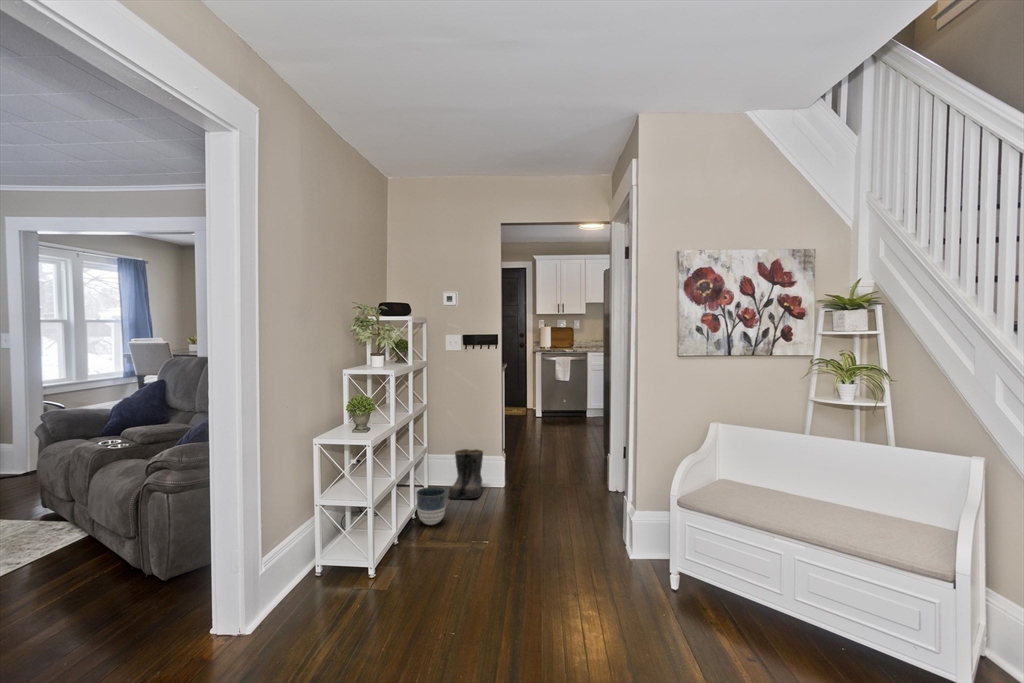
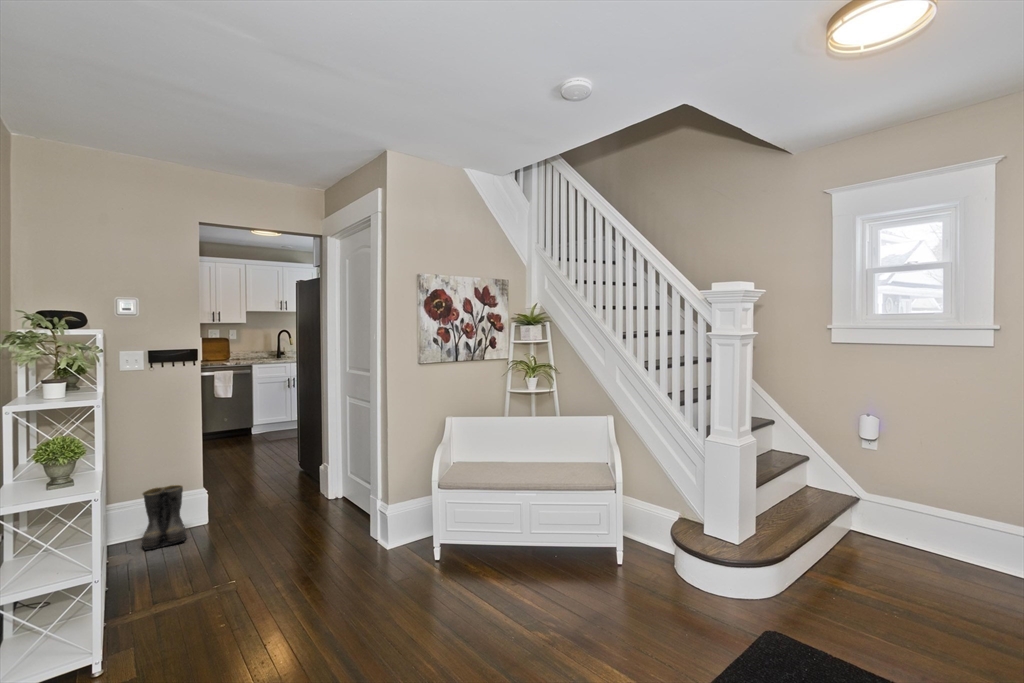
planter: present [417,487,446,525] -> none [120,536,164,585]

